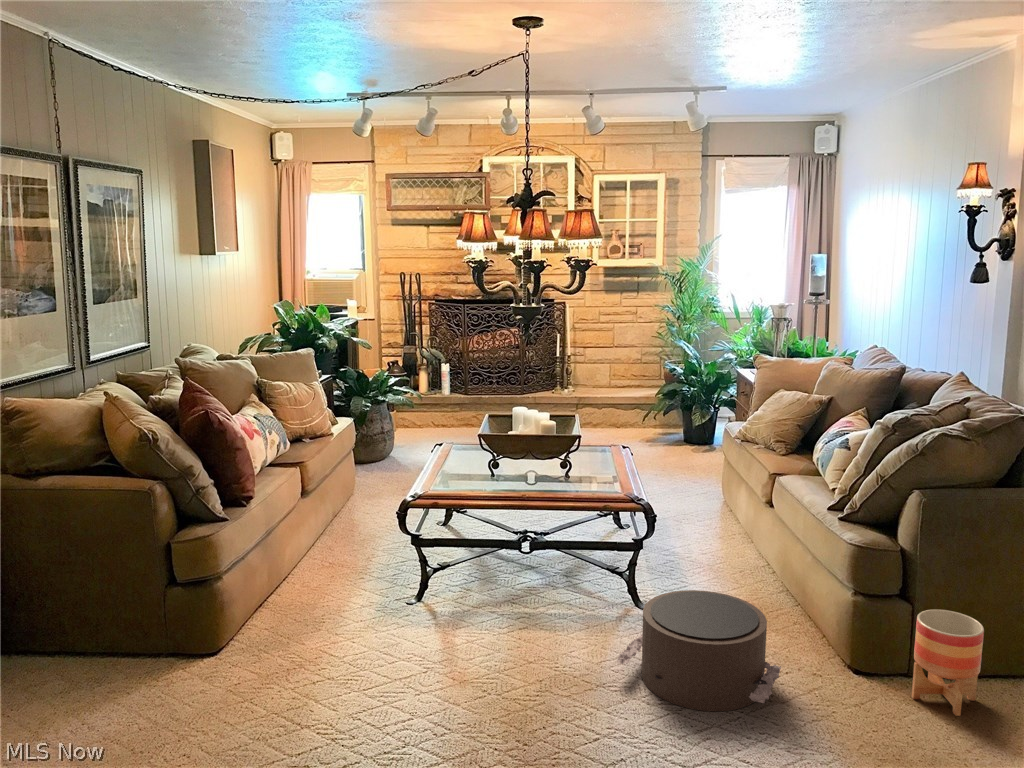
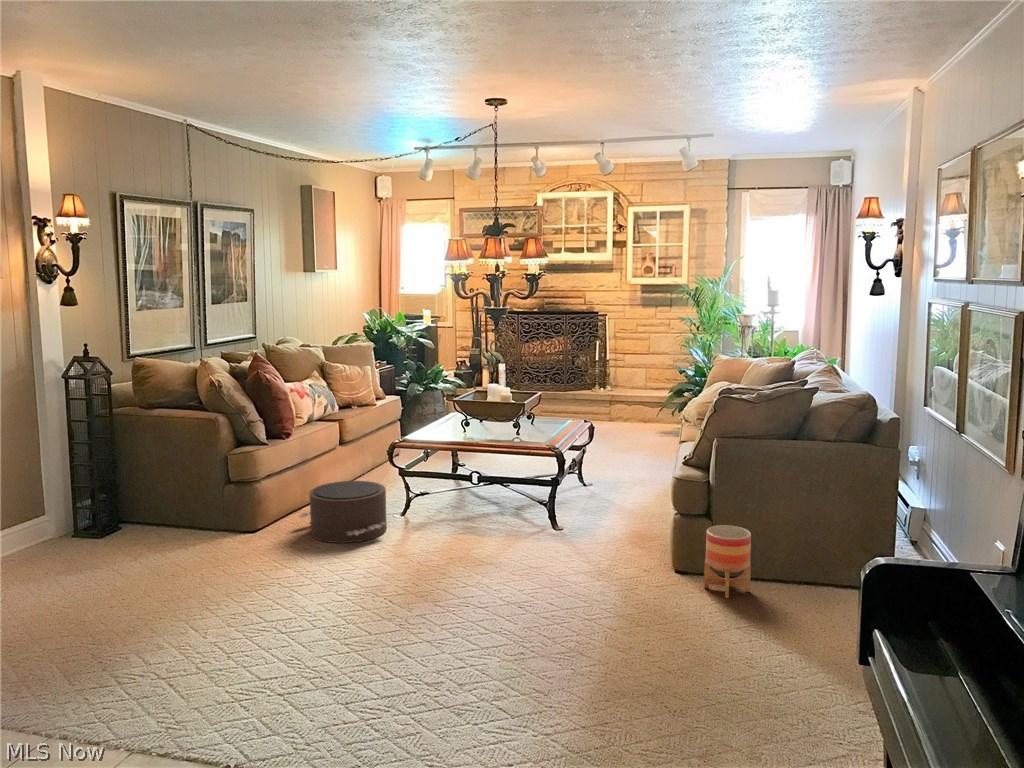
pouf: present [617,590,781,711] -> present [299,481,387,543]

